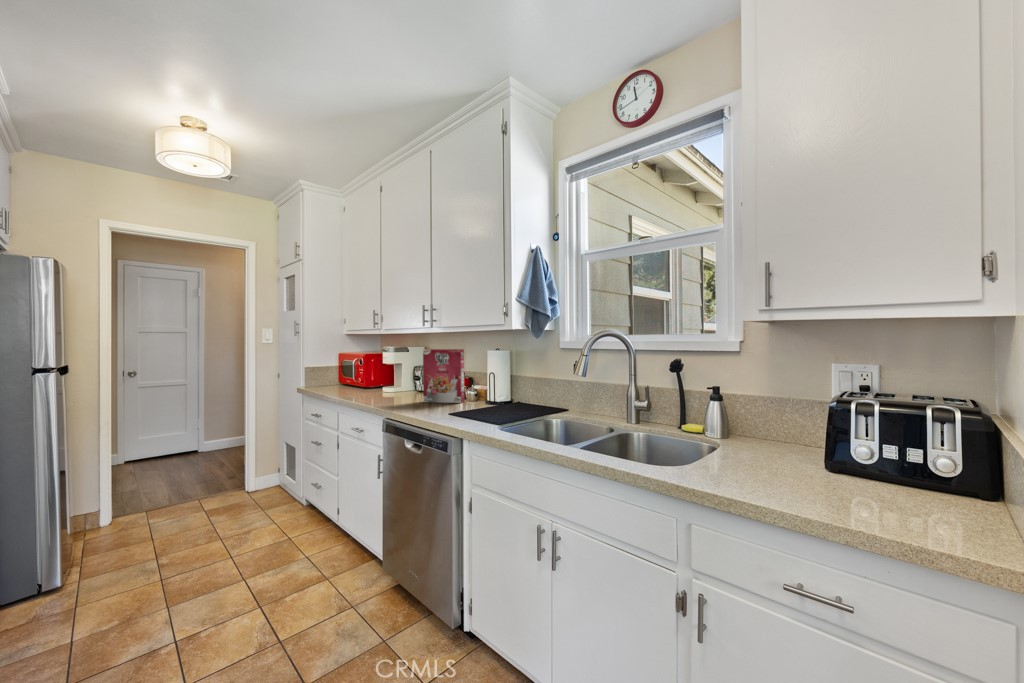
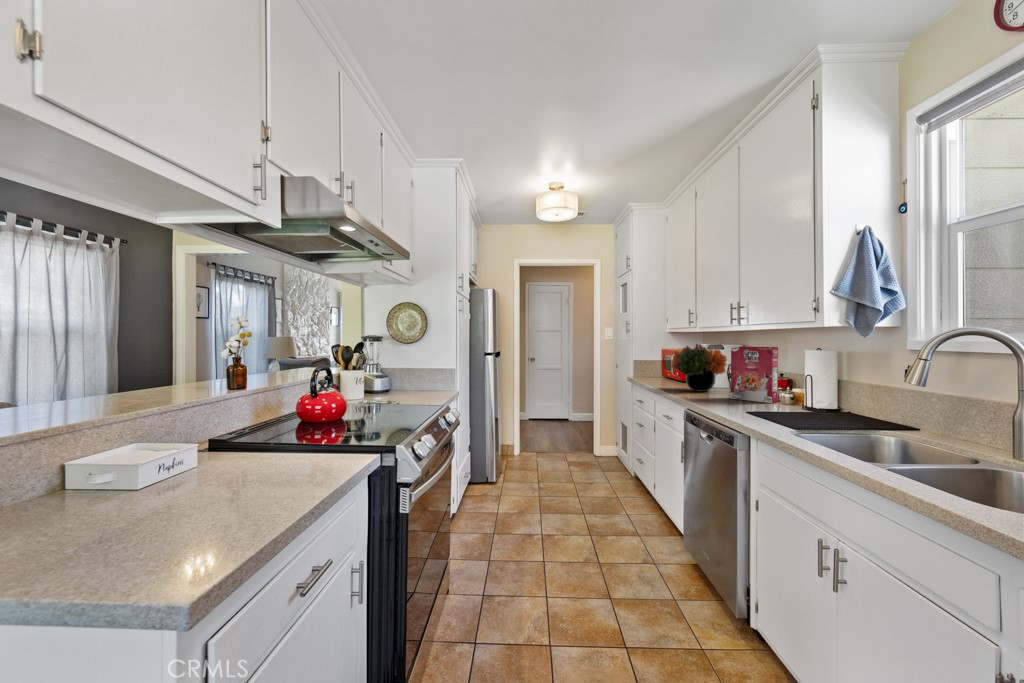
flower arrangement: none [356,348,415,398] -> present [671,344,727,392]

